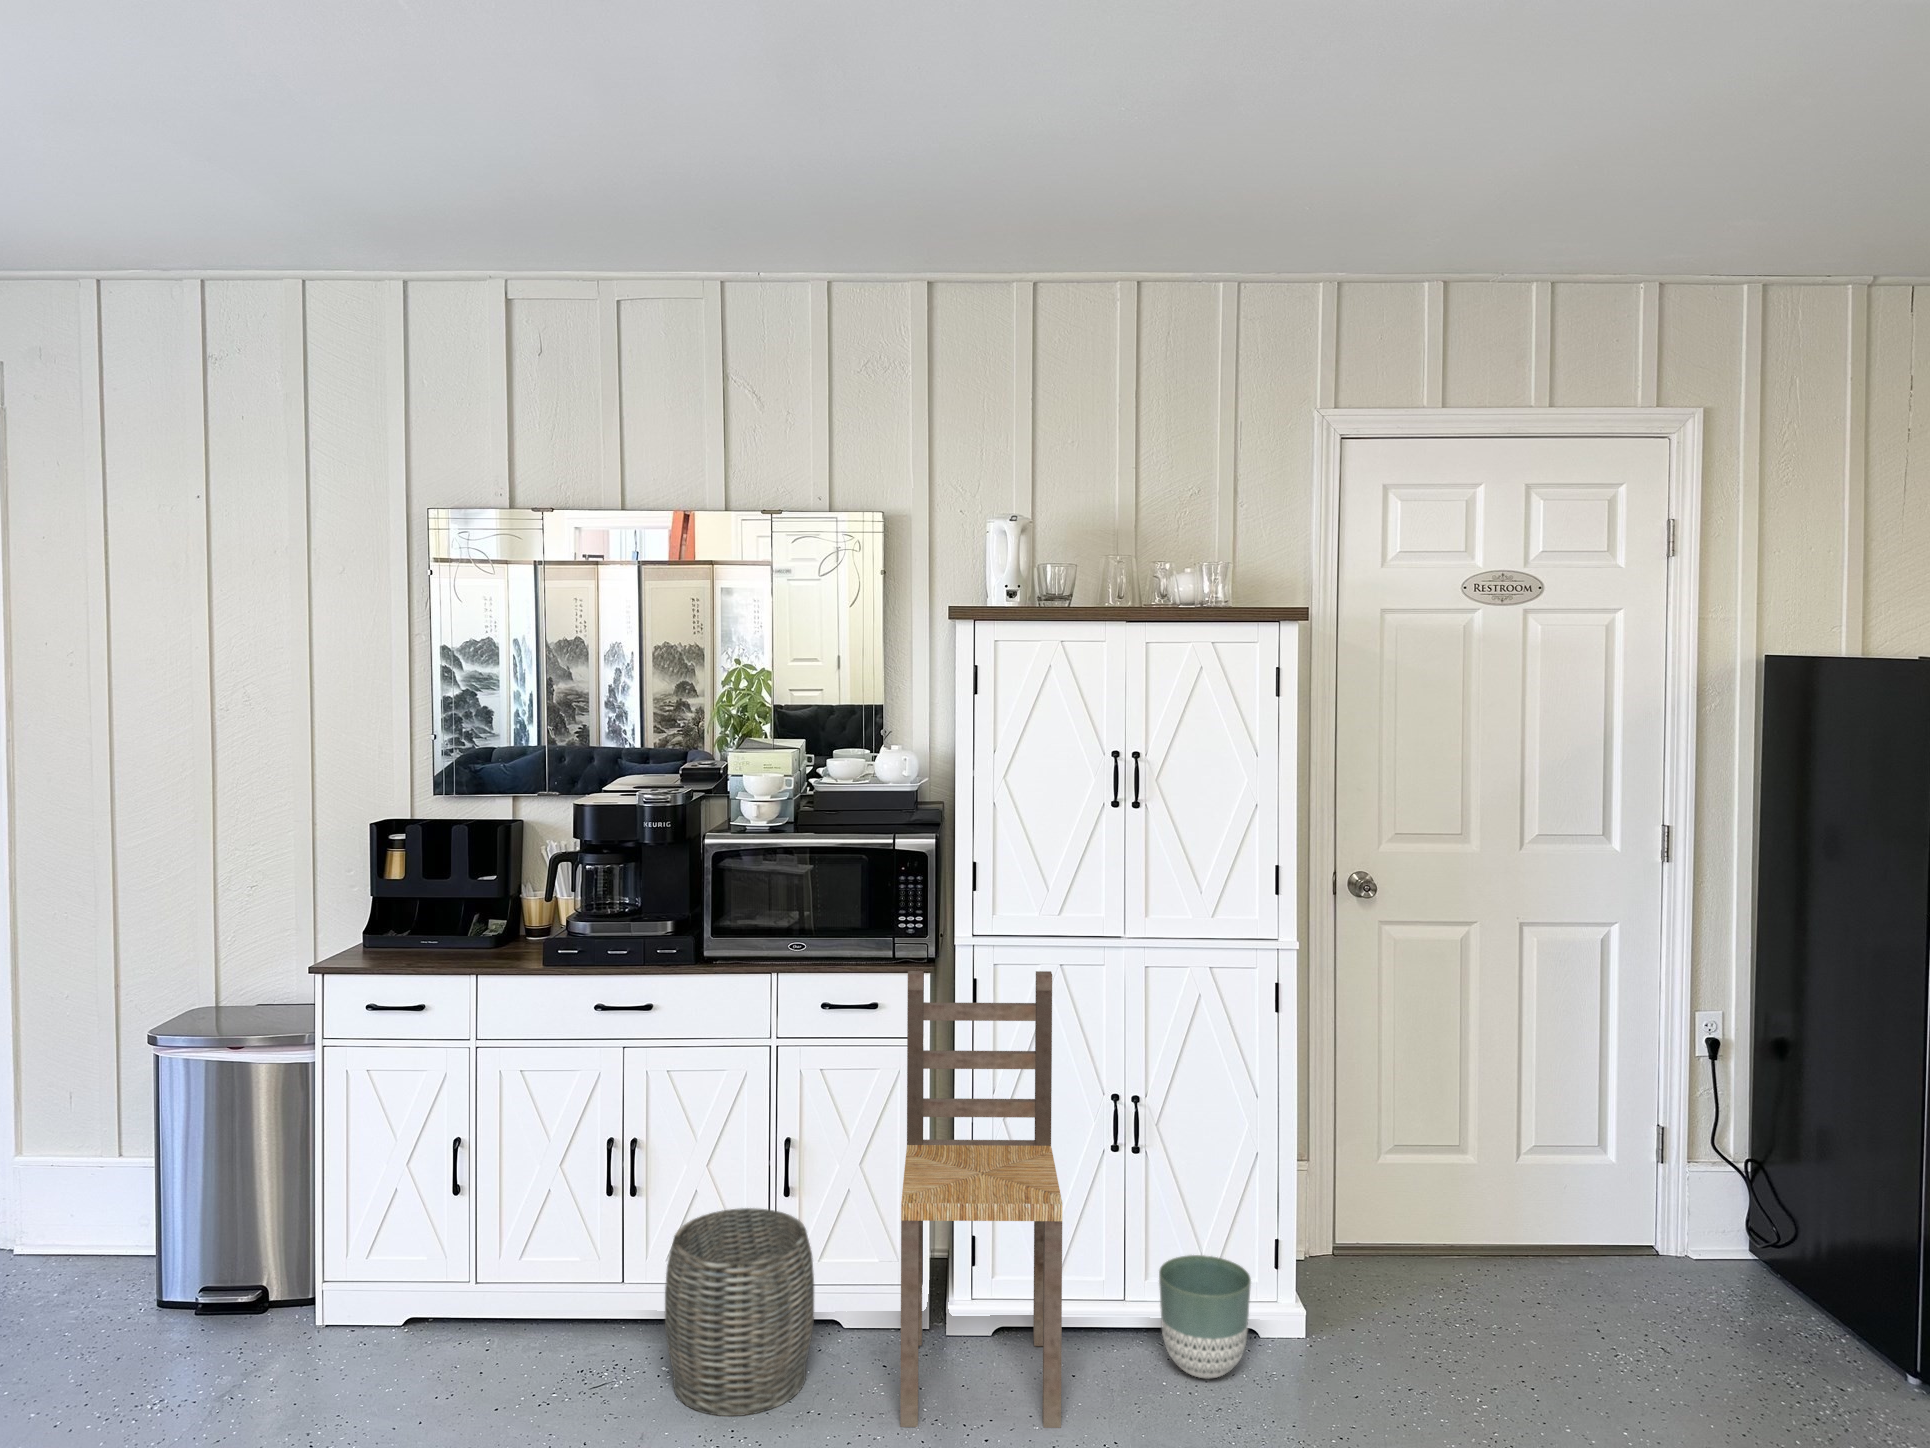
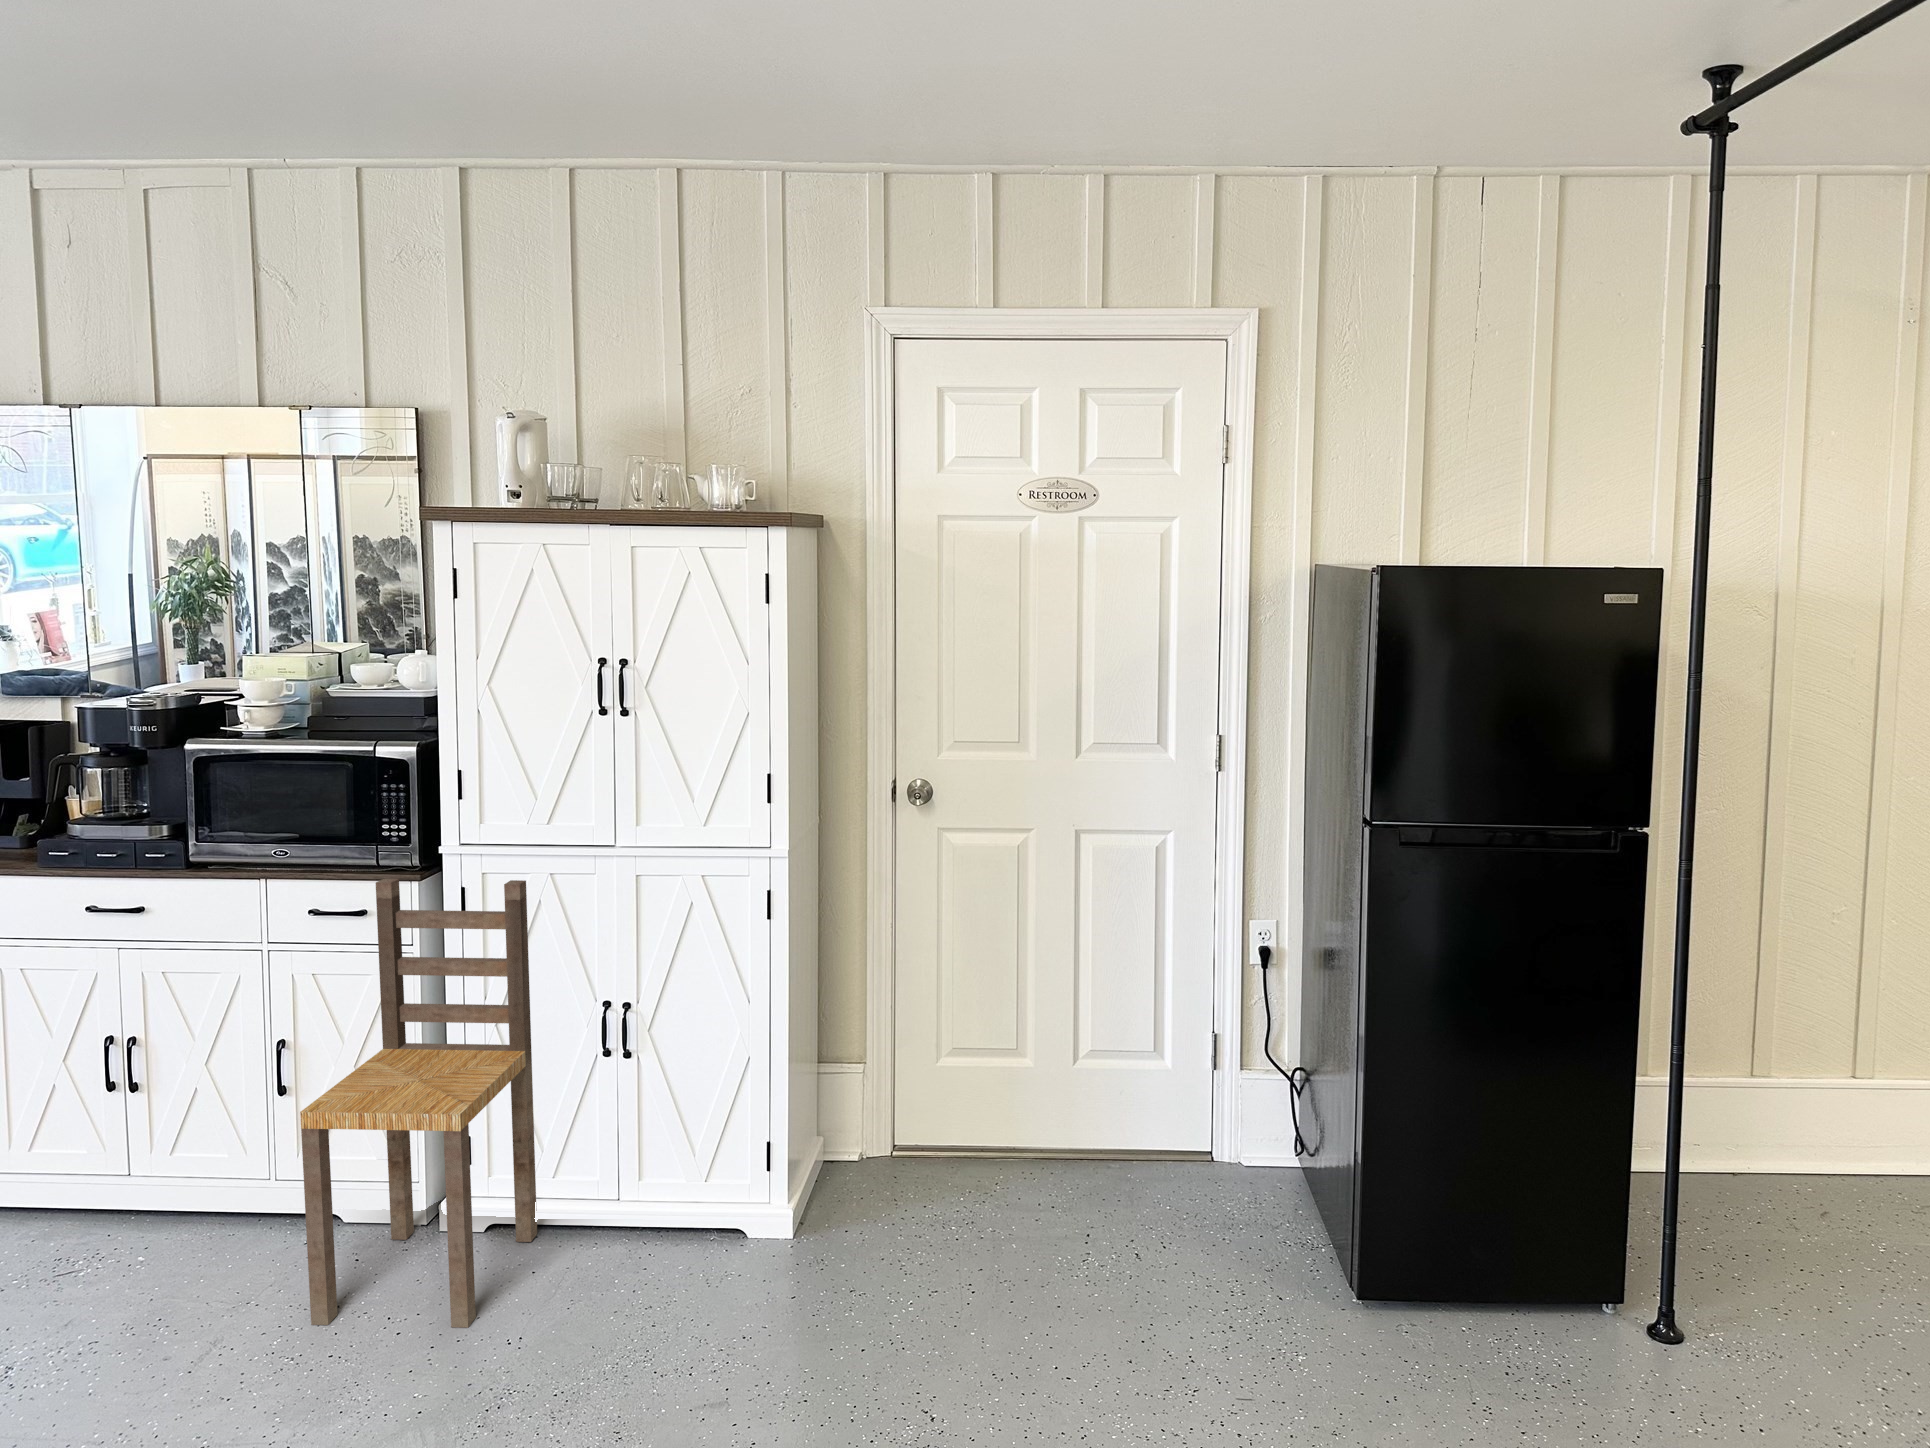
woven basket: present [665,1208,814,1416] -> none [104,1108,278,1311]
planter: present [1159,1255,1251,1379] -> none [611,1158,704,1278]

